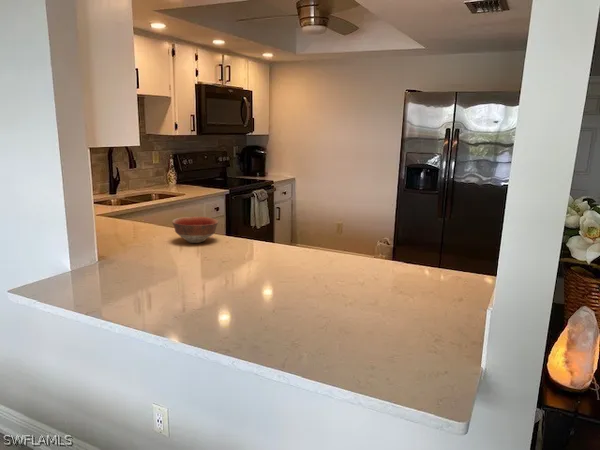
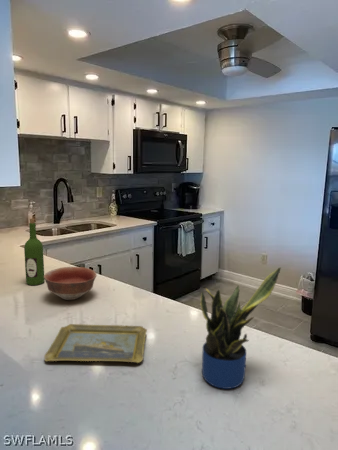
wine bottle: none [141,174,160,237] -> present [24,219,44,285]
potted plant: none [326,190,380,272] -> present [201,268,280,389]
tray: none [210,250,286,269] -> present [44,324,147,363]

